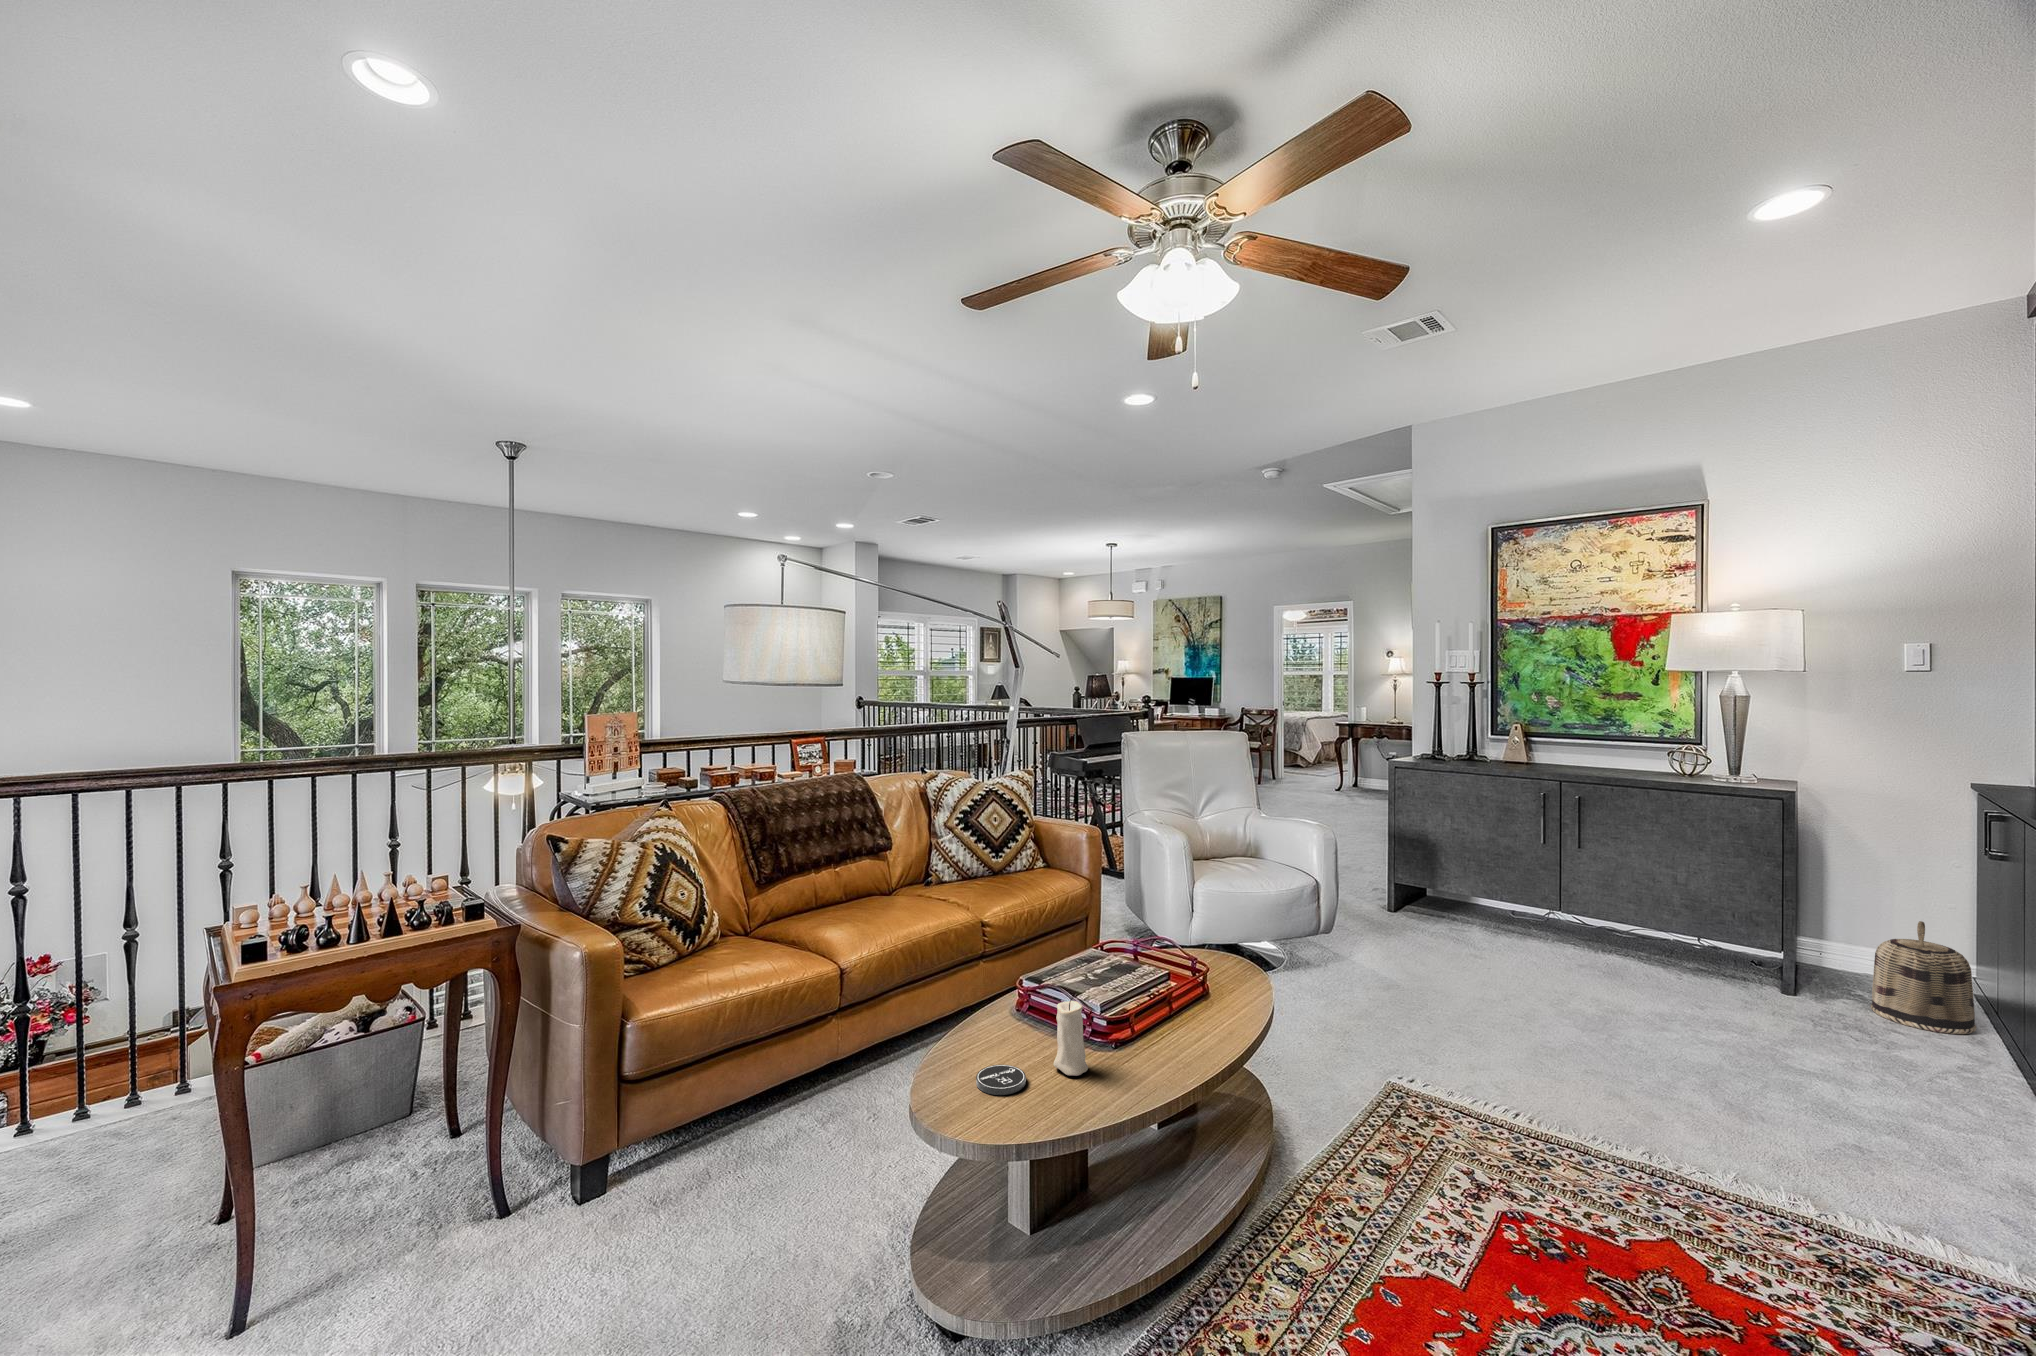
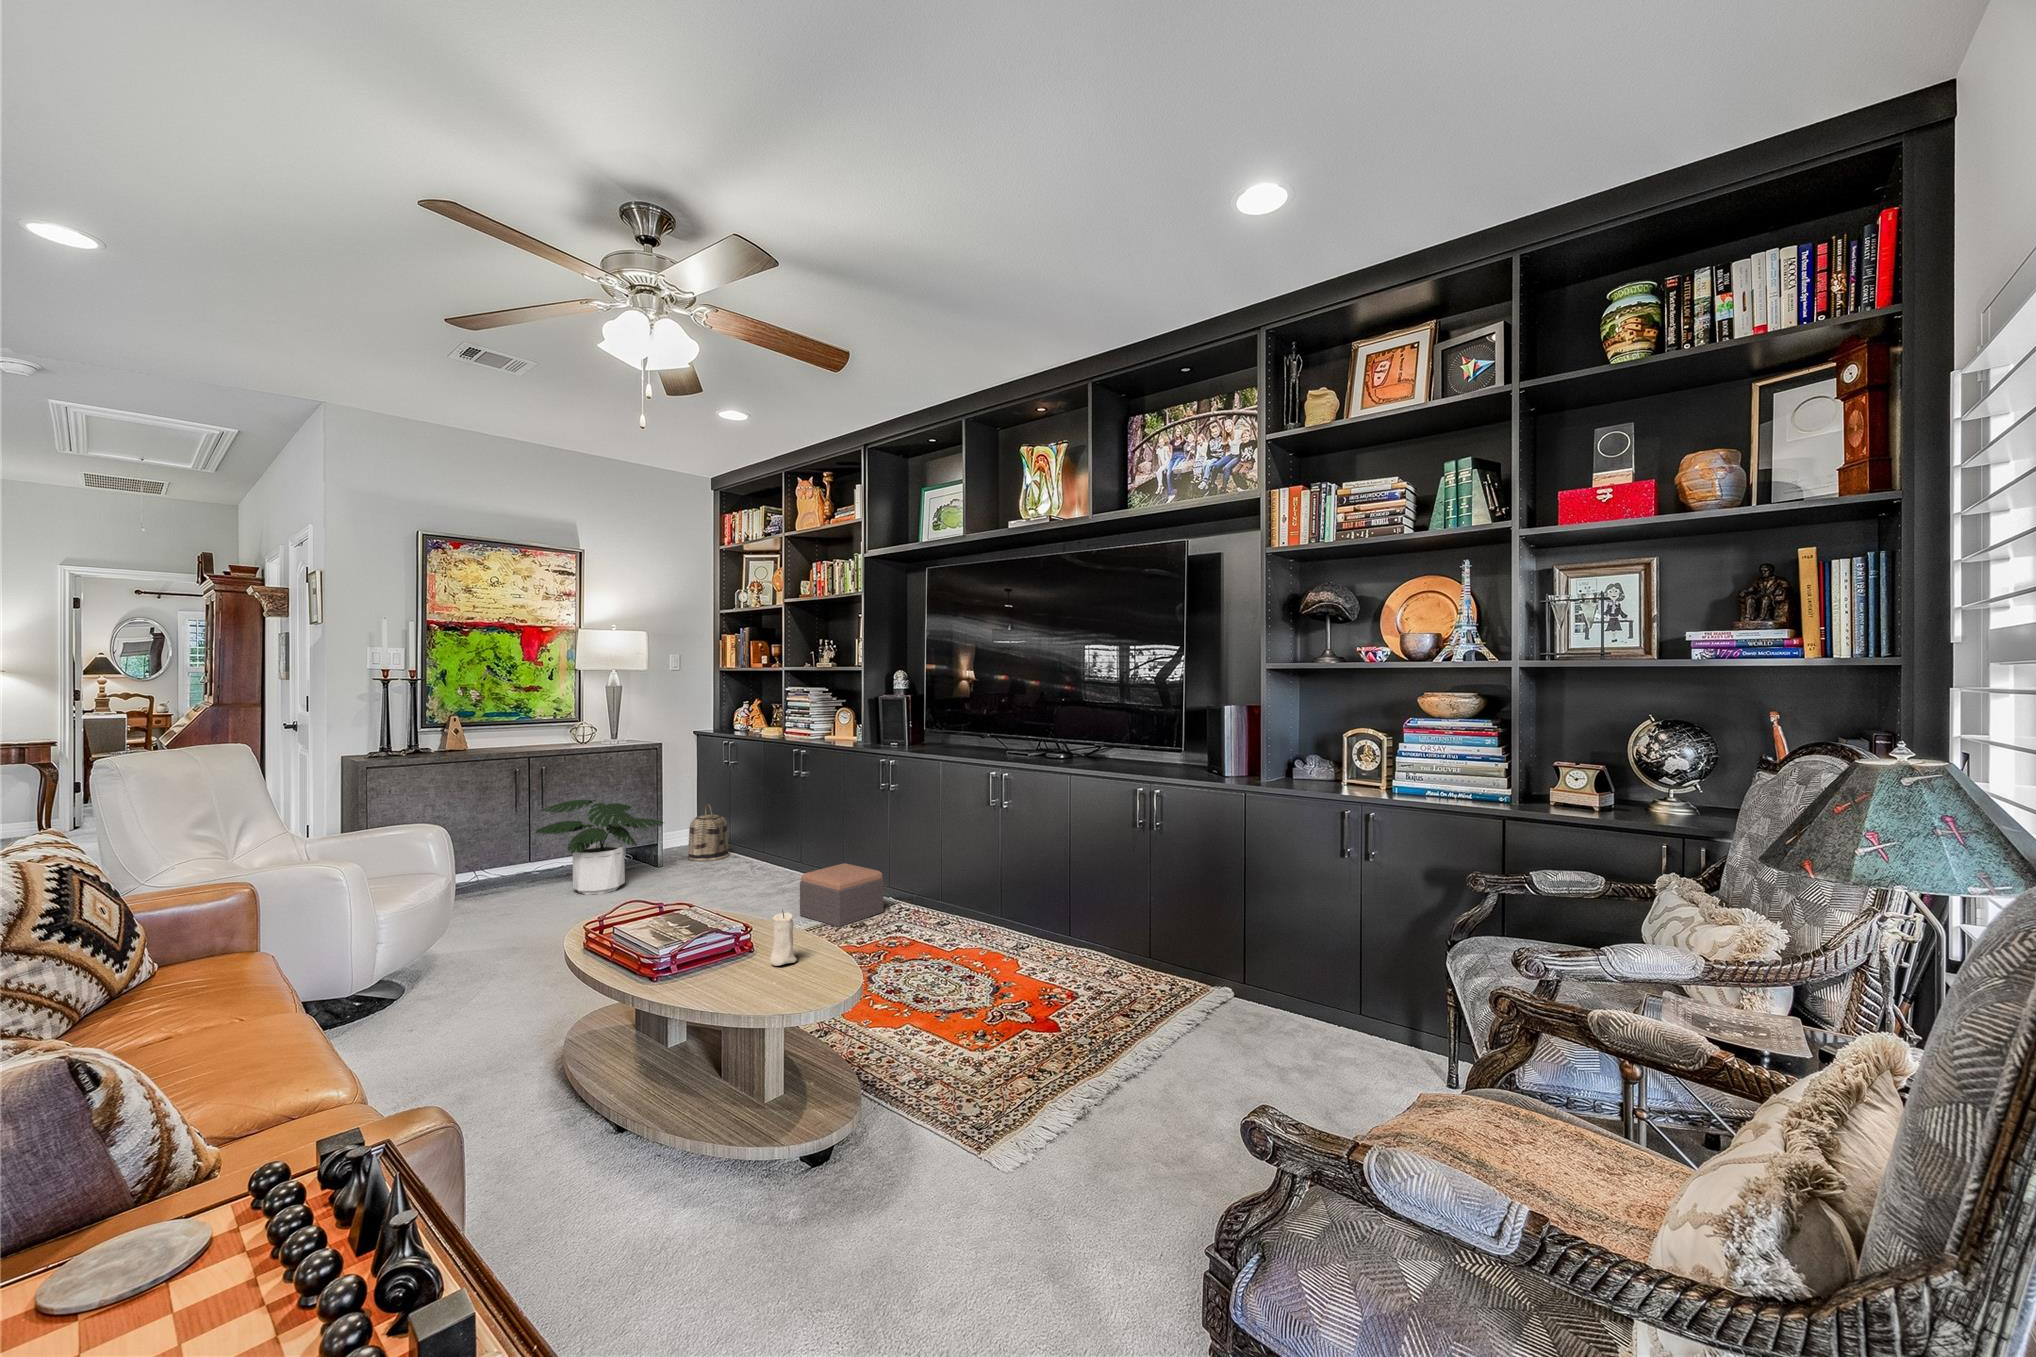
potted plant: none [1547,849,1736,992] -> present [535,800,664,895]
coaster: present [976,1065,1026,1095] -> none [771,971,811,990]
footstool: none [1775,1088,1986,1289] -> present [800,863,884,927]

